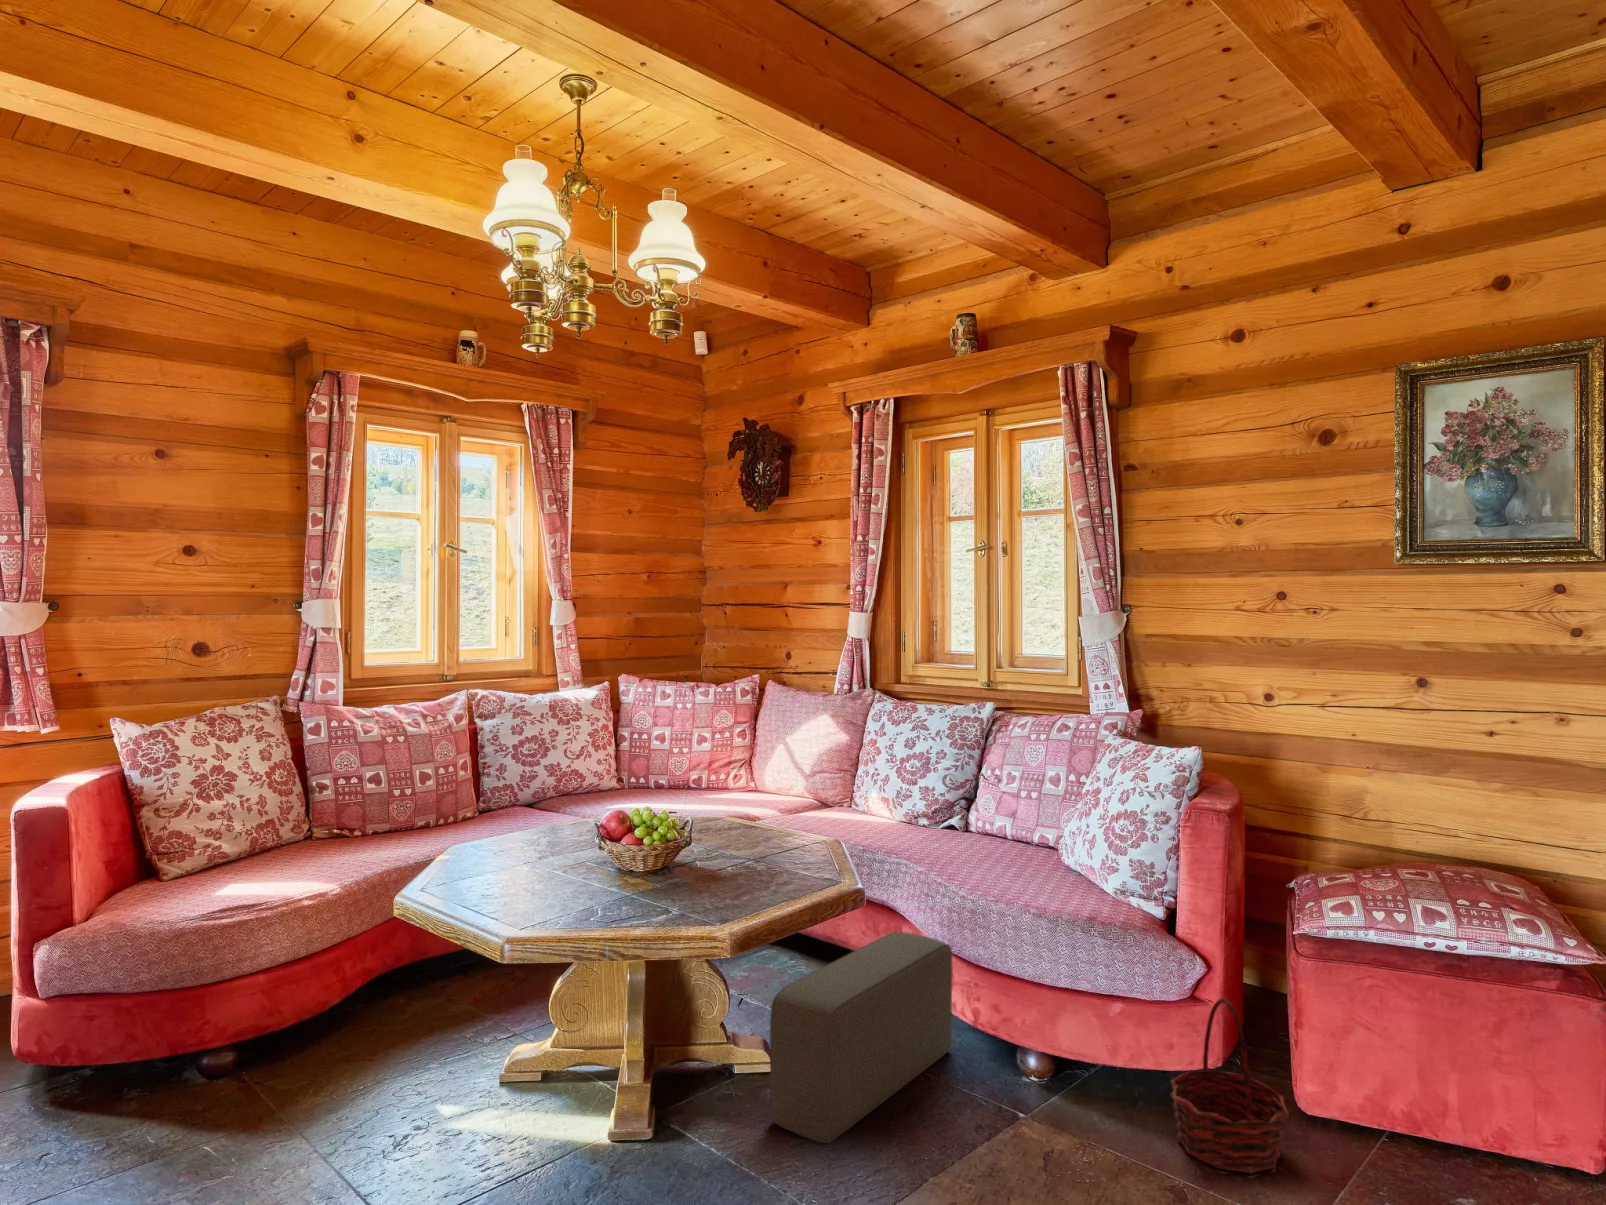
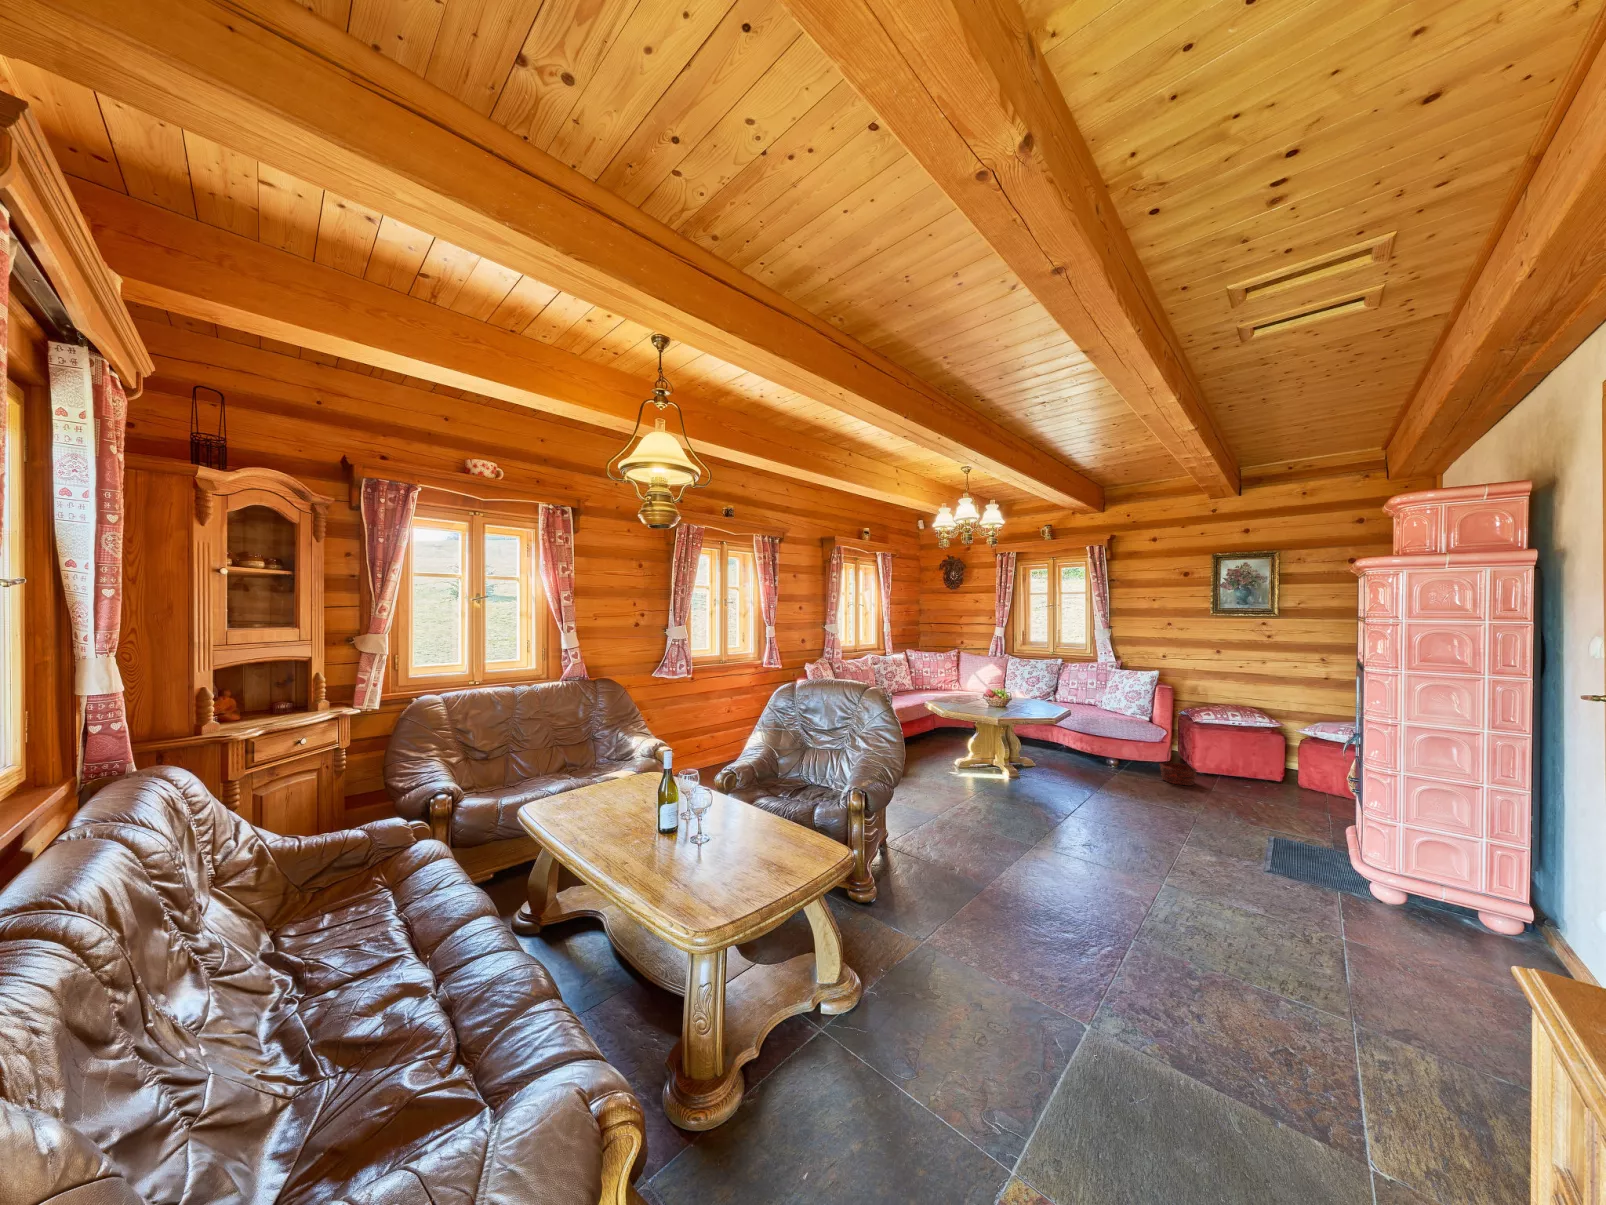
pouf: present [770,932,952,1143] -> none [1043,728,1078,779]

